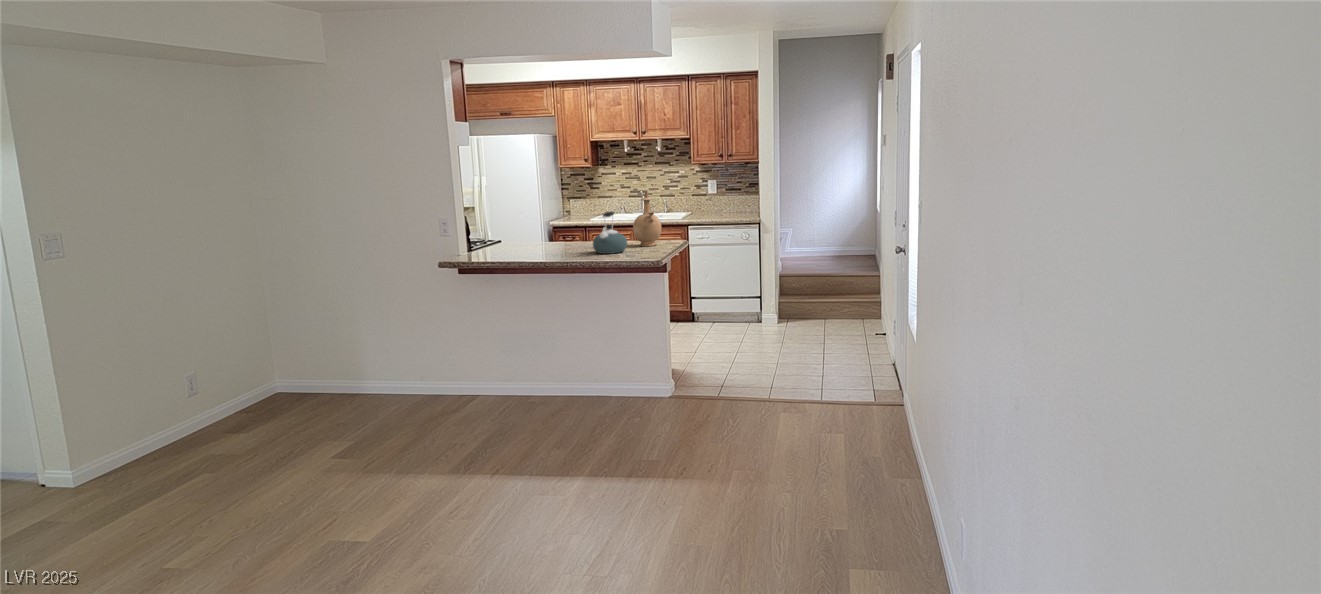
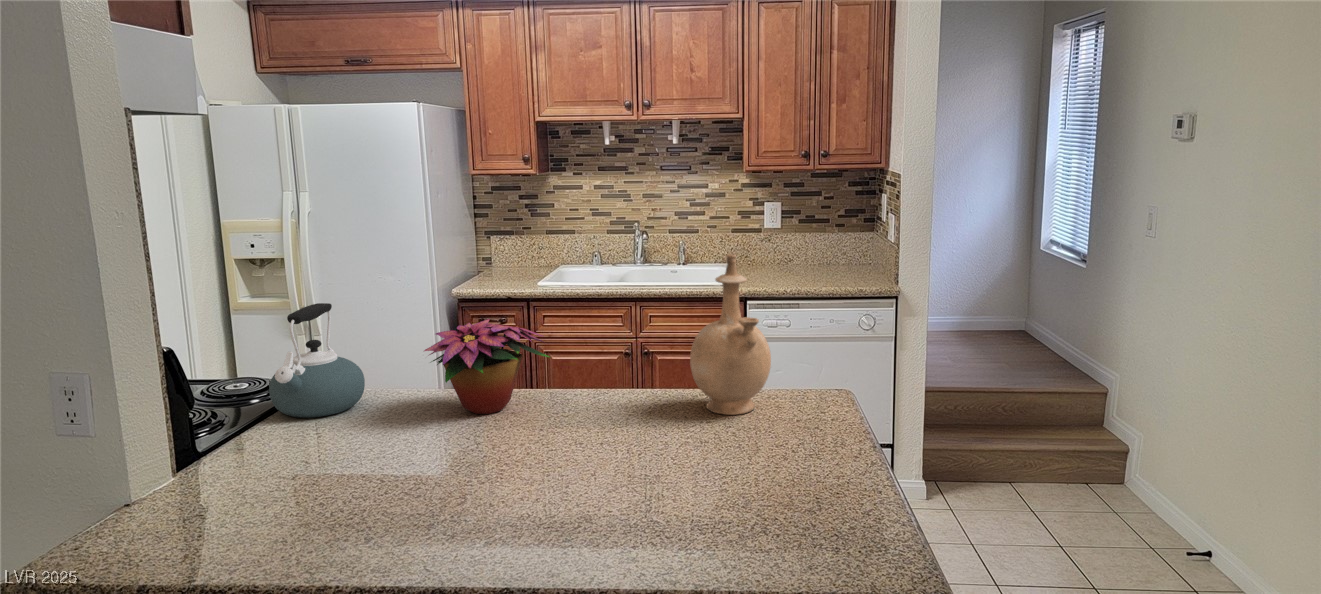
kettle: present [593,212,627,254] -> present [269,303,365,418]
flower arrangement: none [540,214,587,248] -> present [424,319,549,414]

